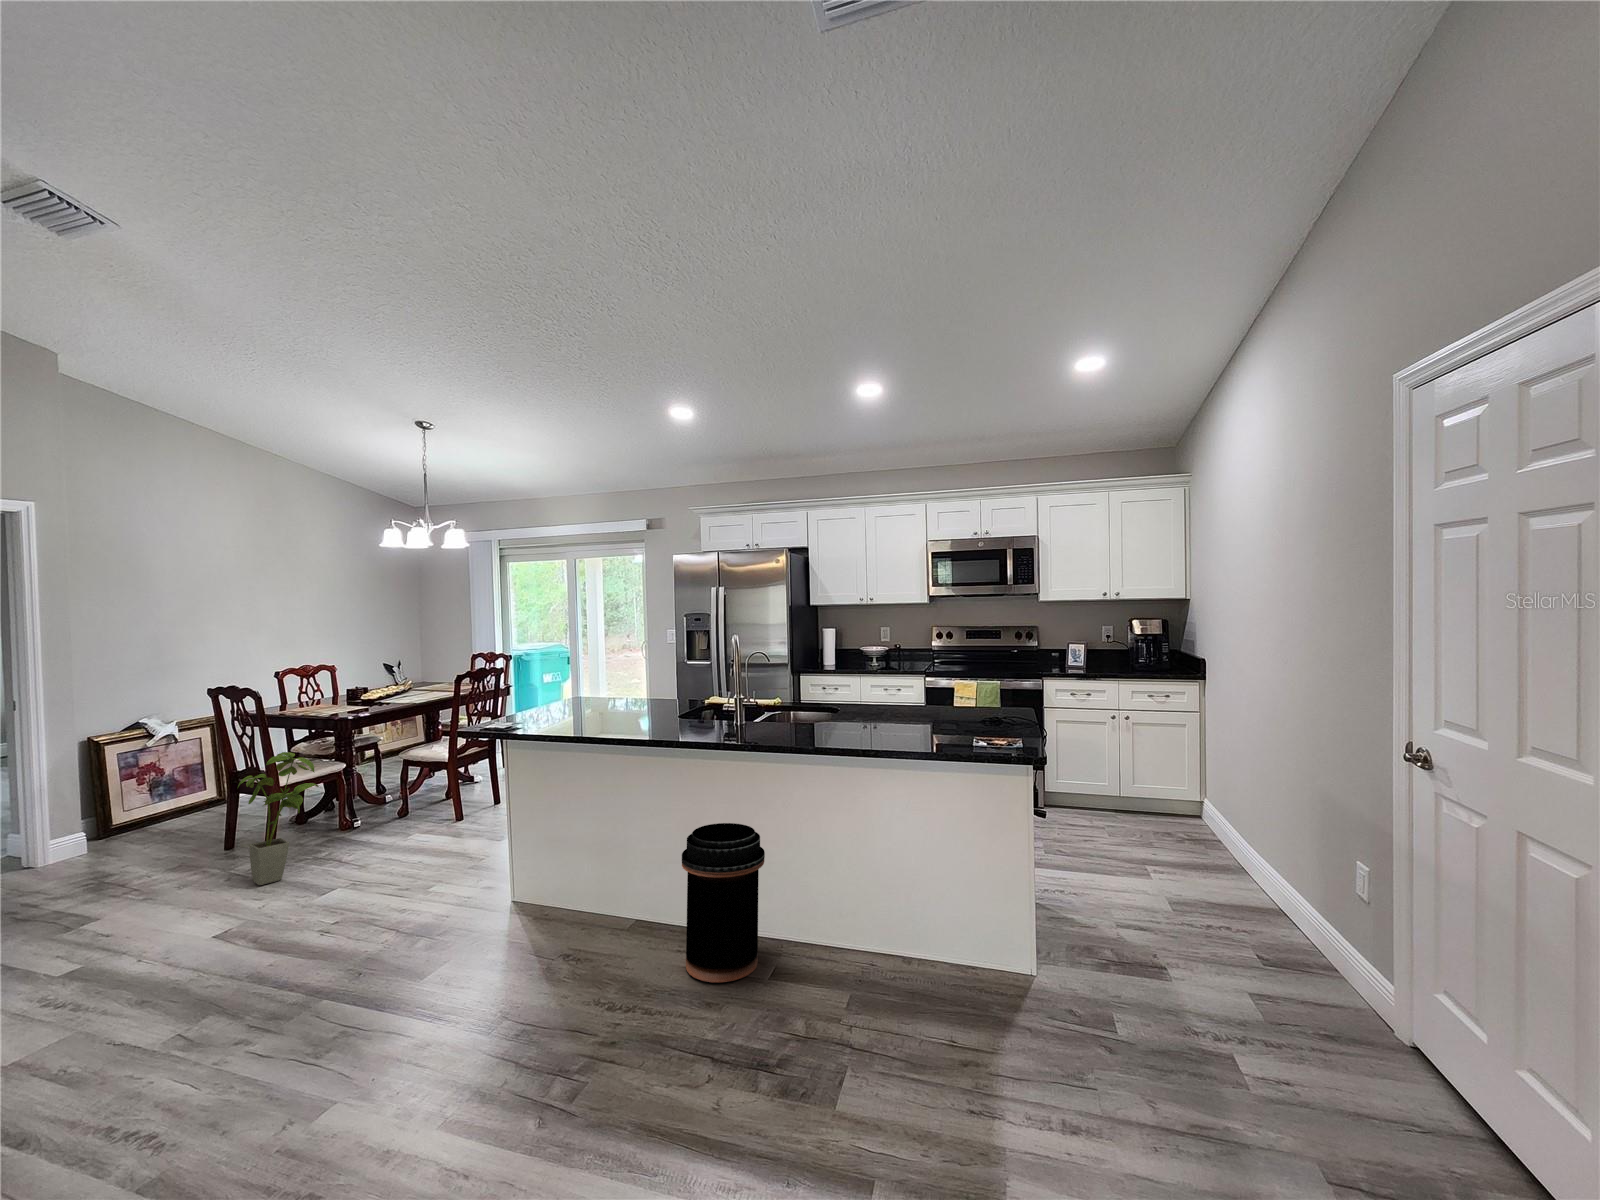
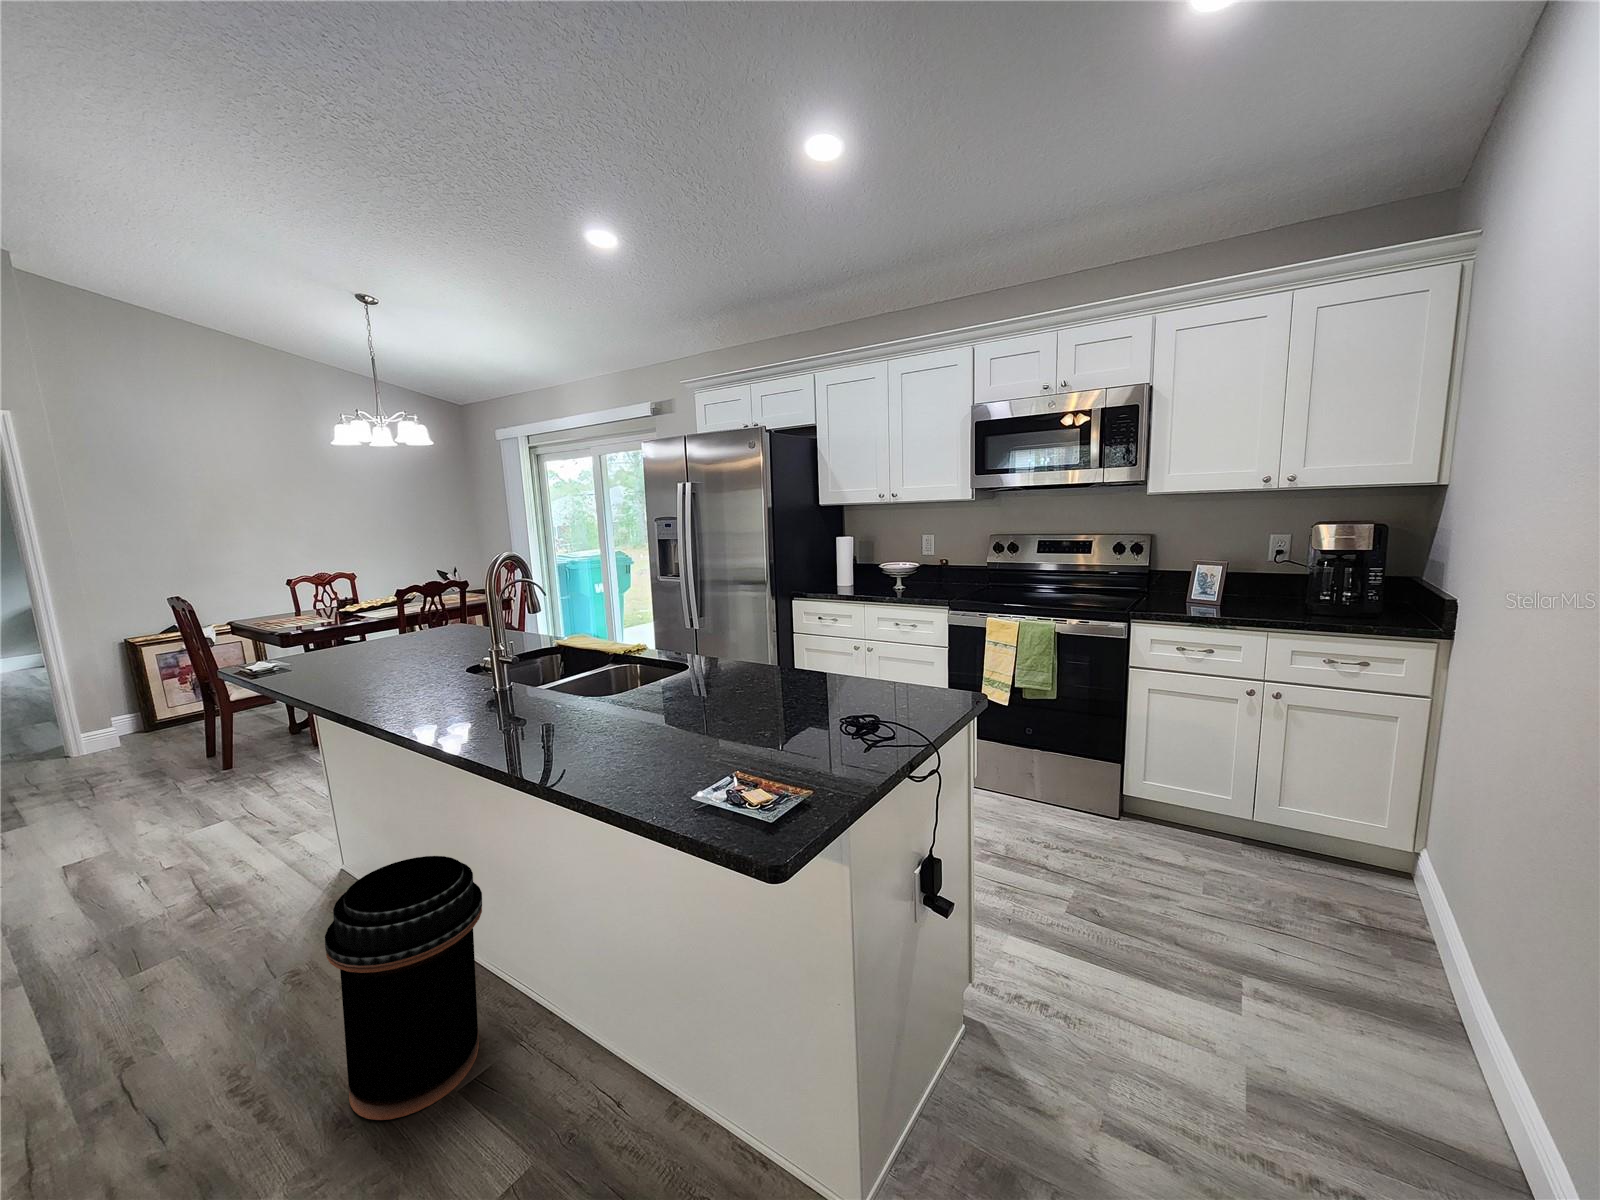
house plant: present [238,752,319,885] -> none [132,676,234,811]

